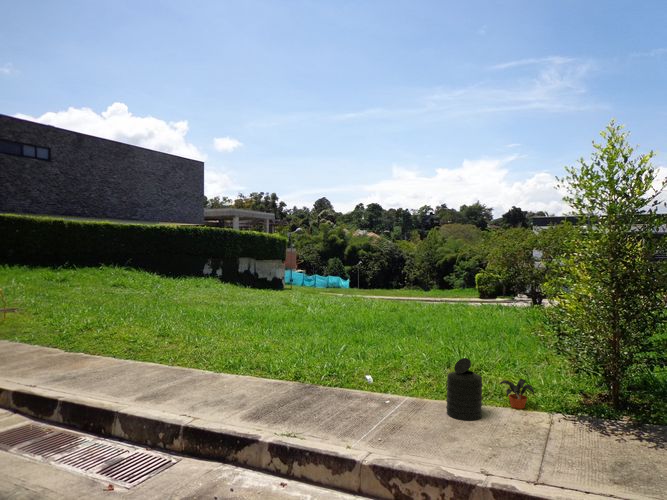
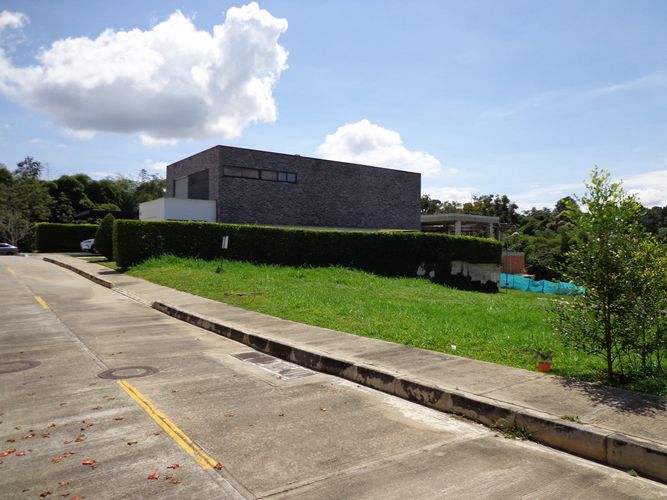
trash can: present [446,358,482,420] -> none [483,330,508,372]

